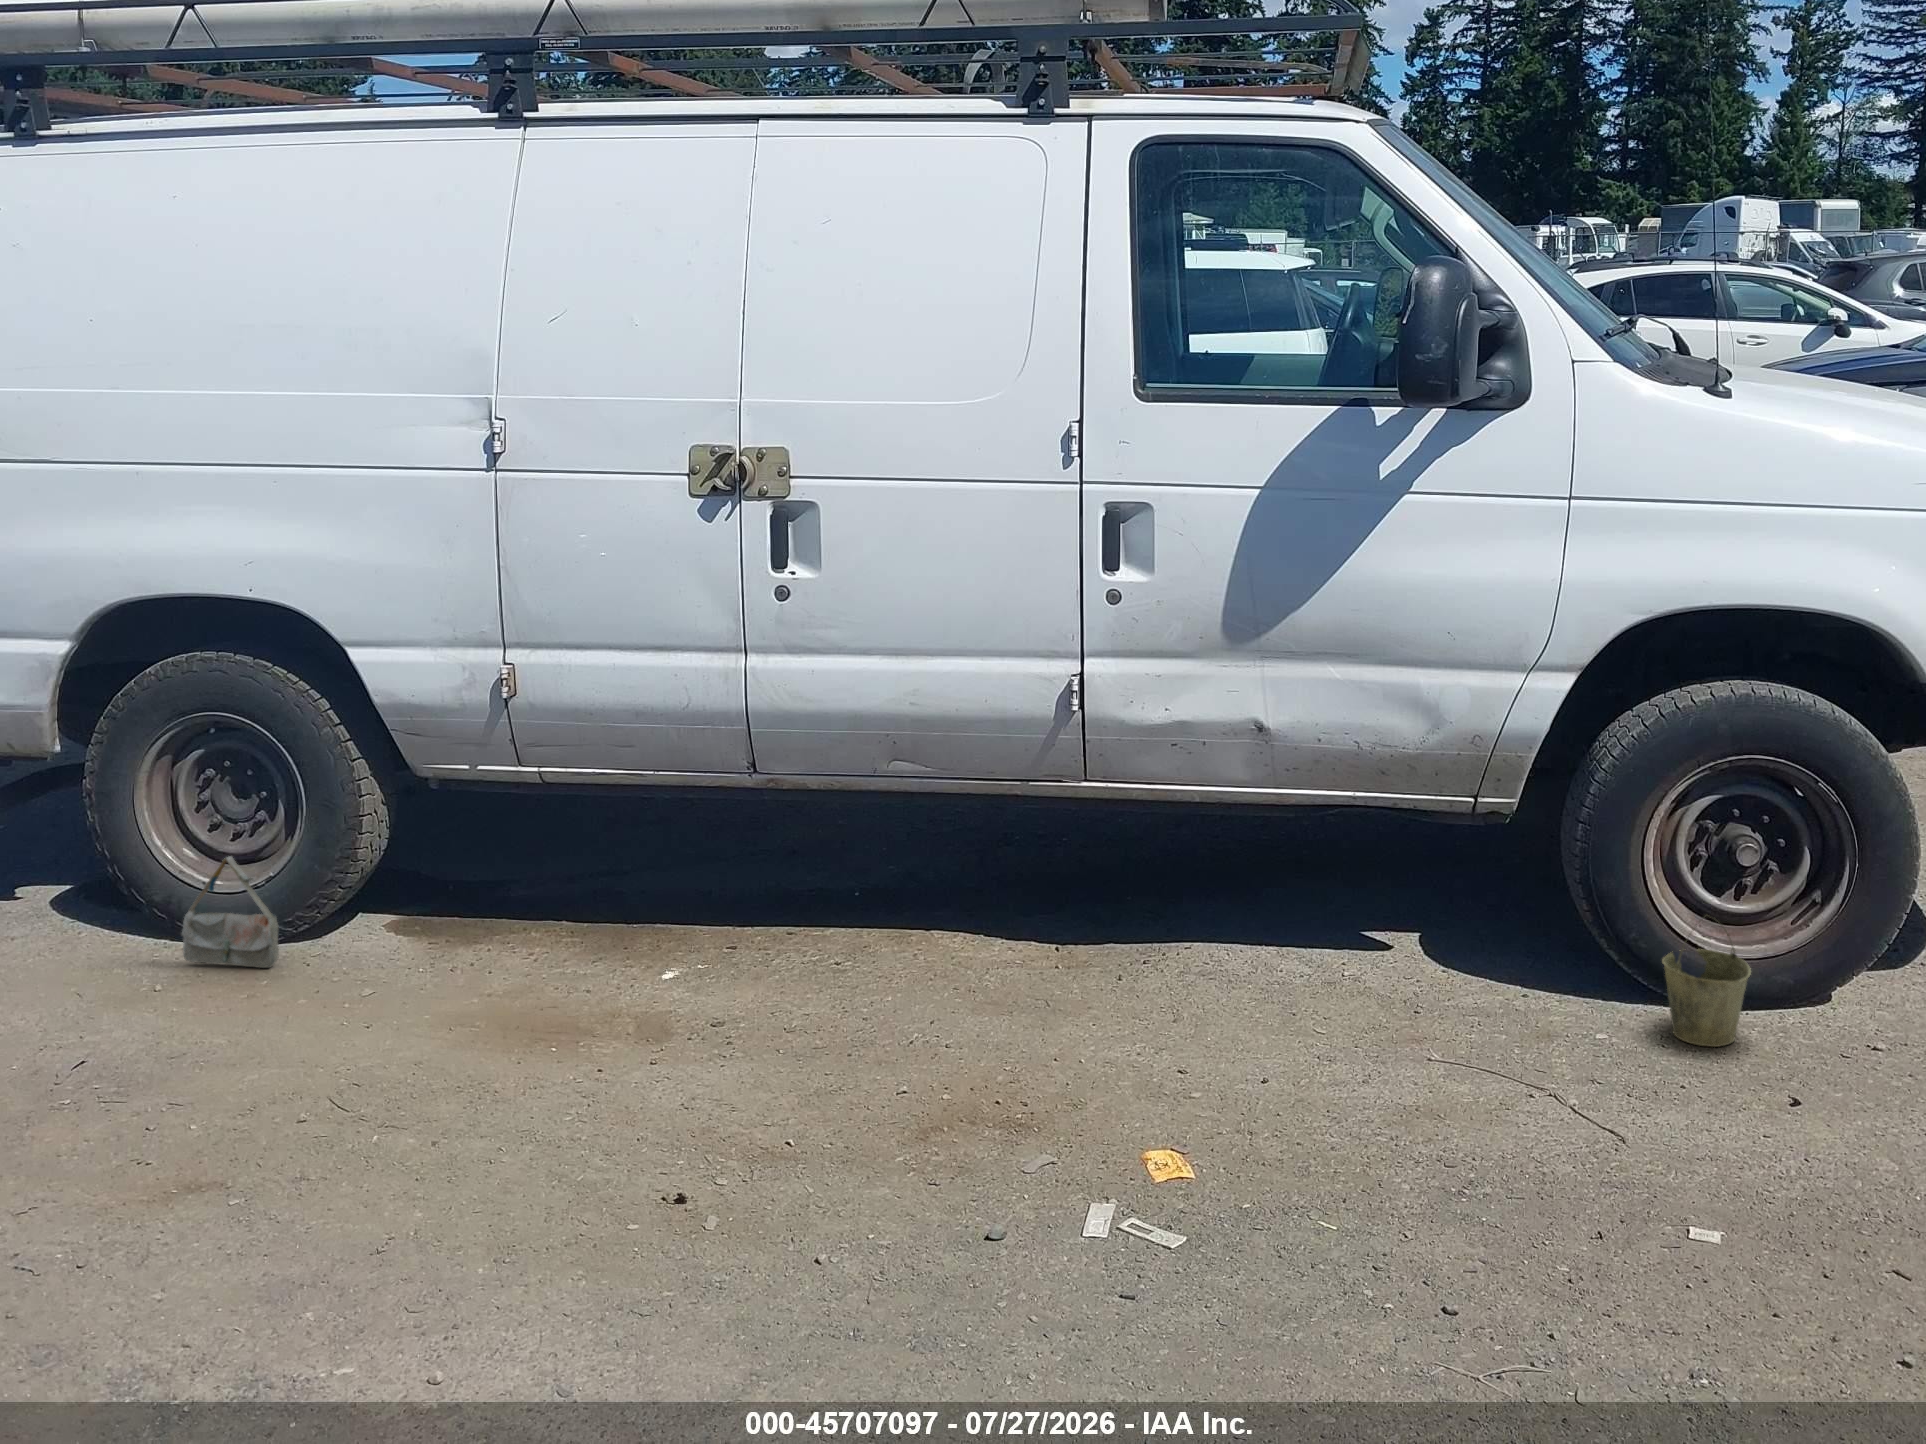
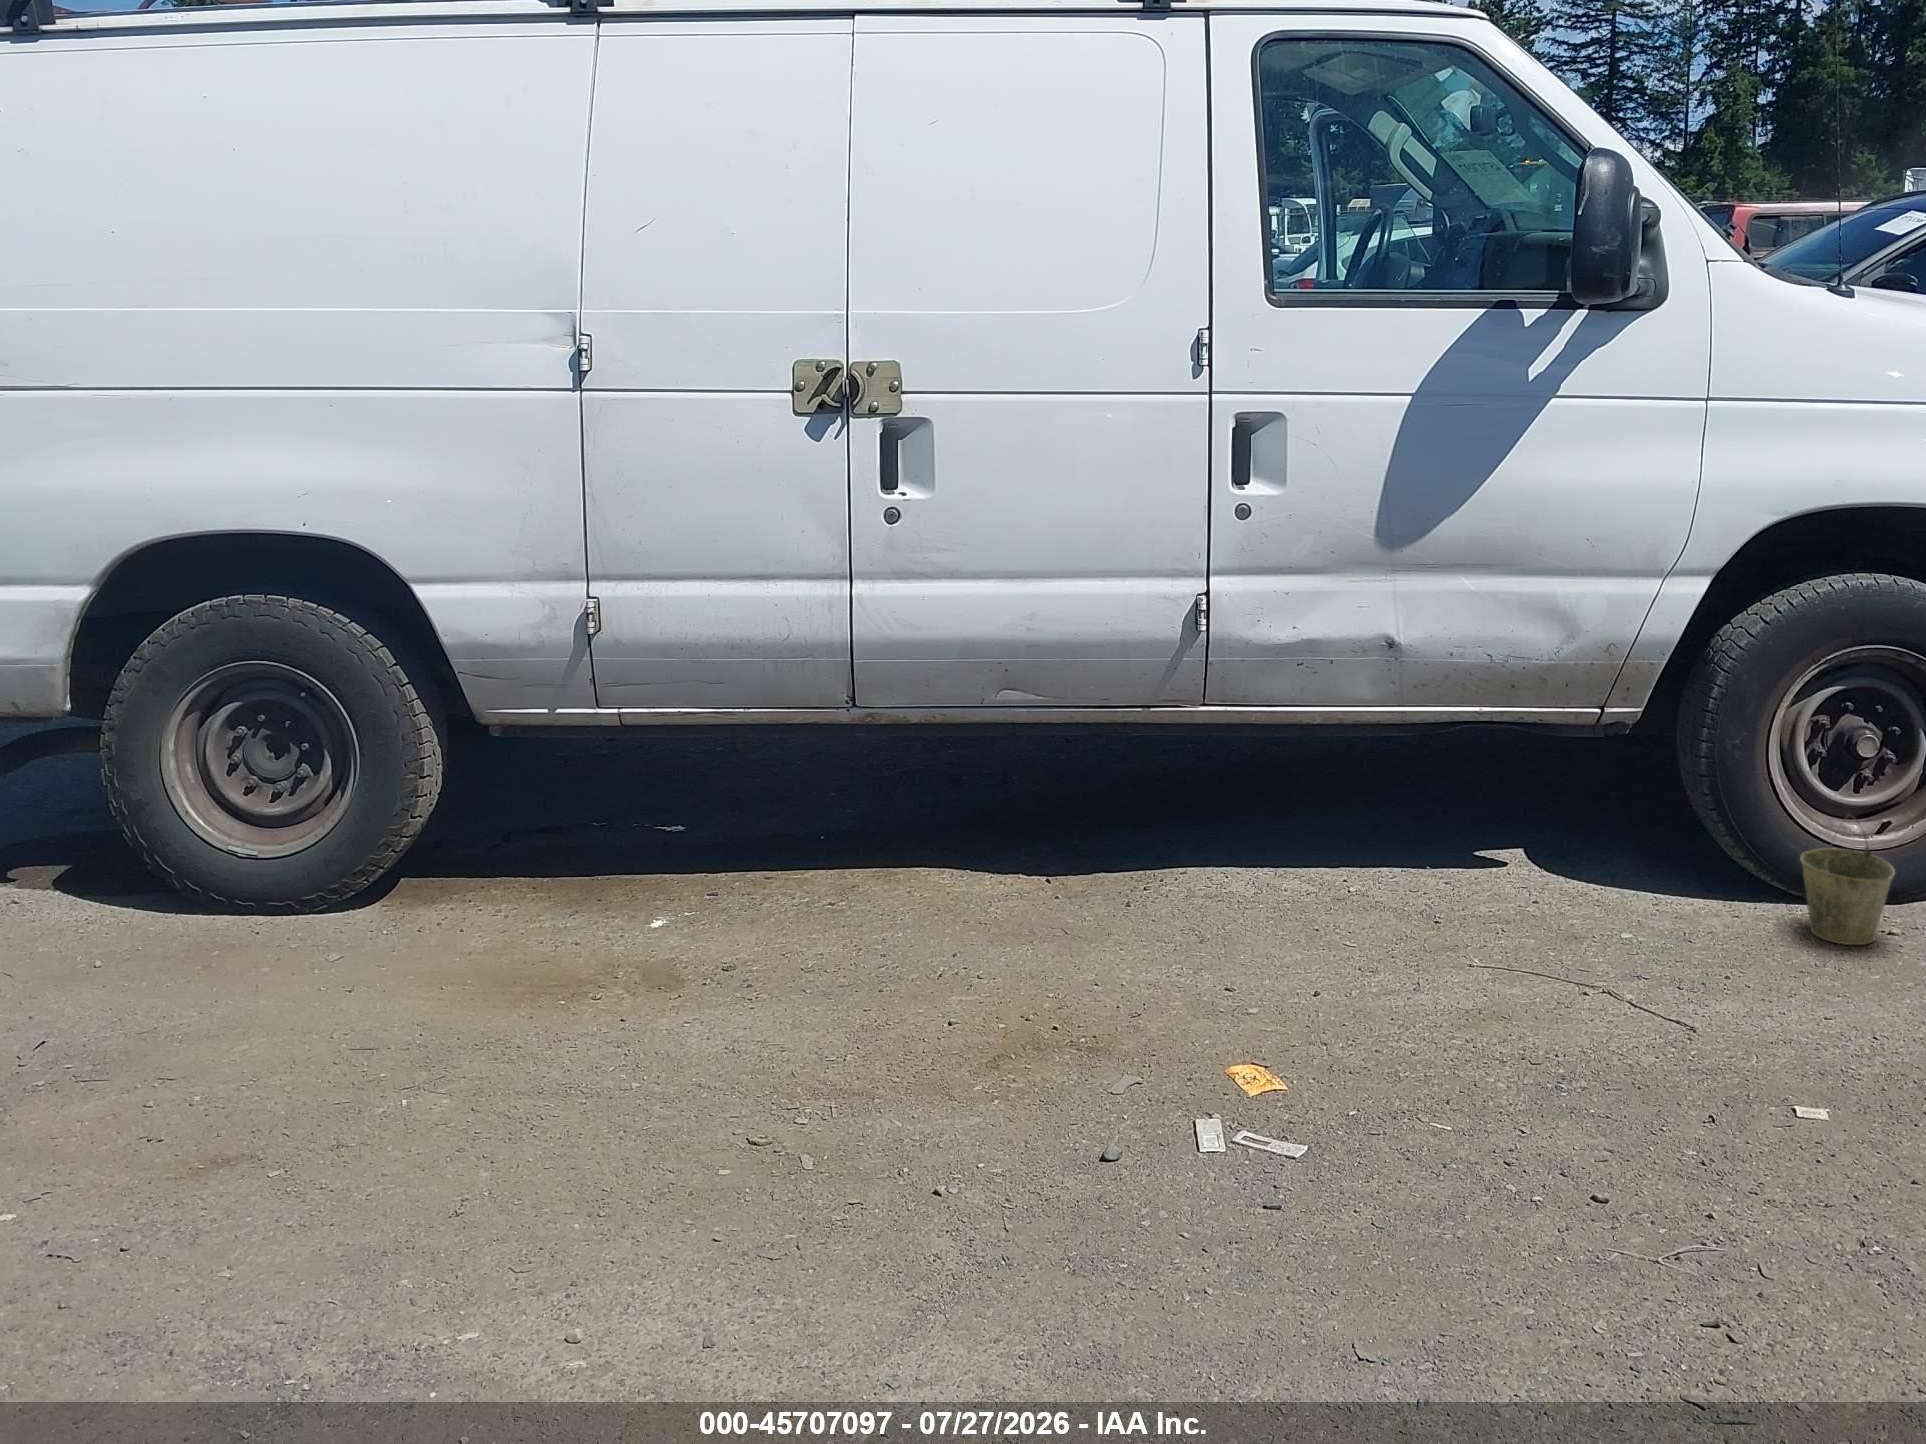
bag: present [182,856,279,968] -> none [225,818,335,938]

